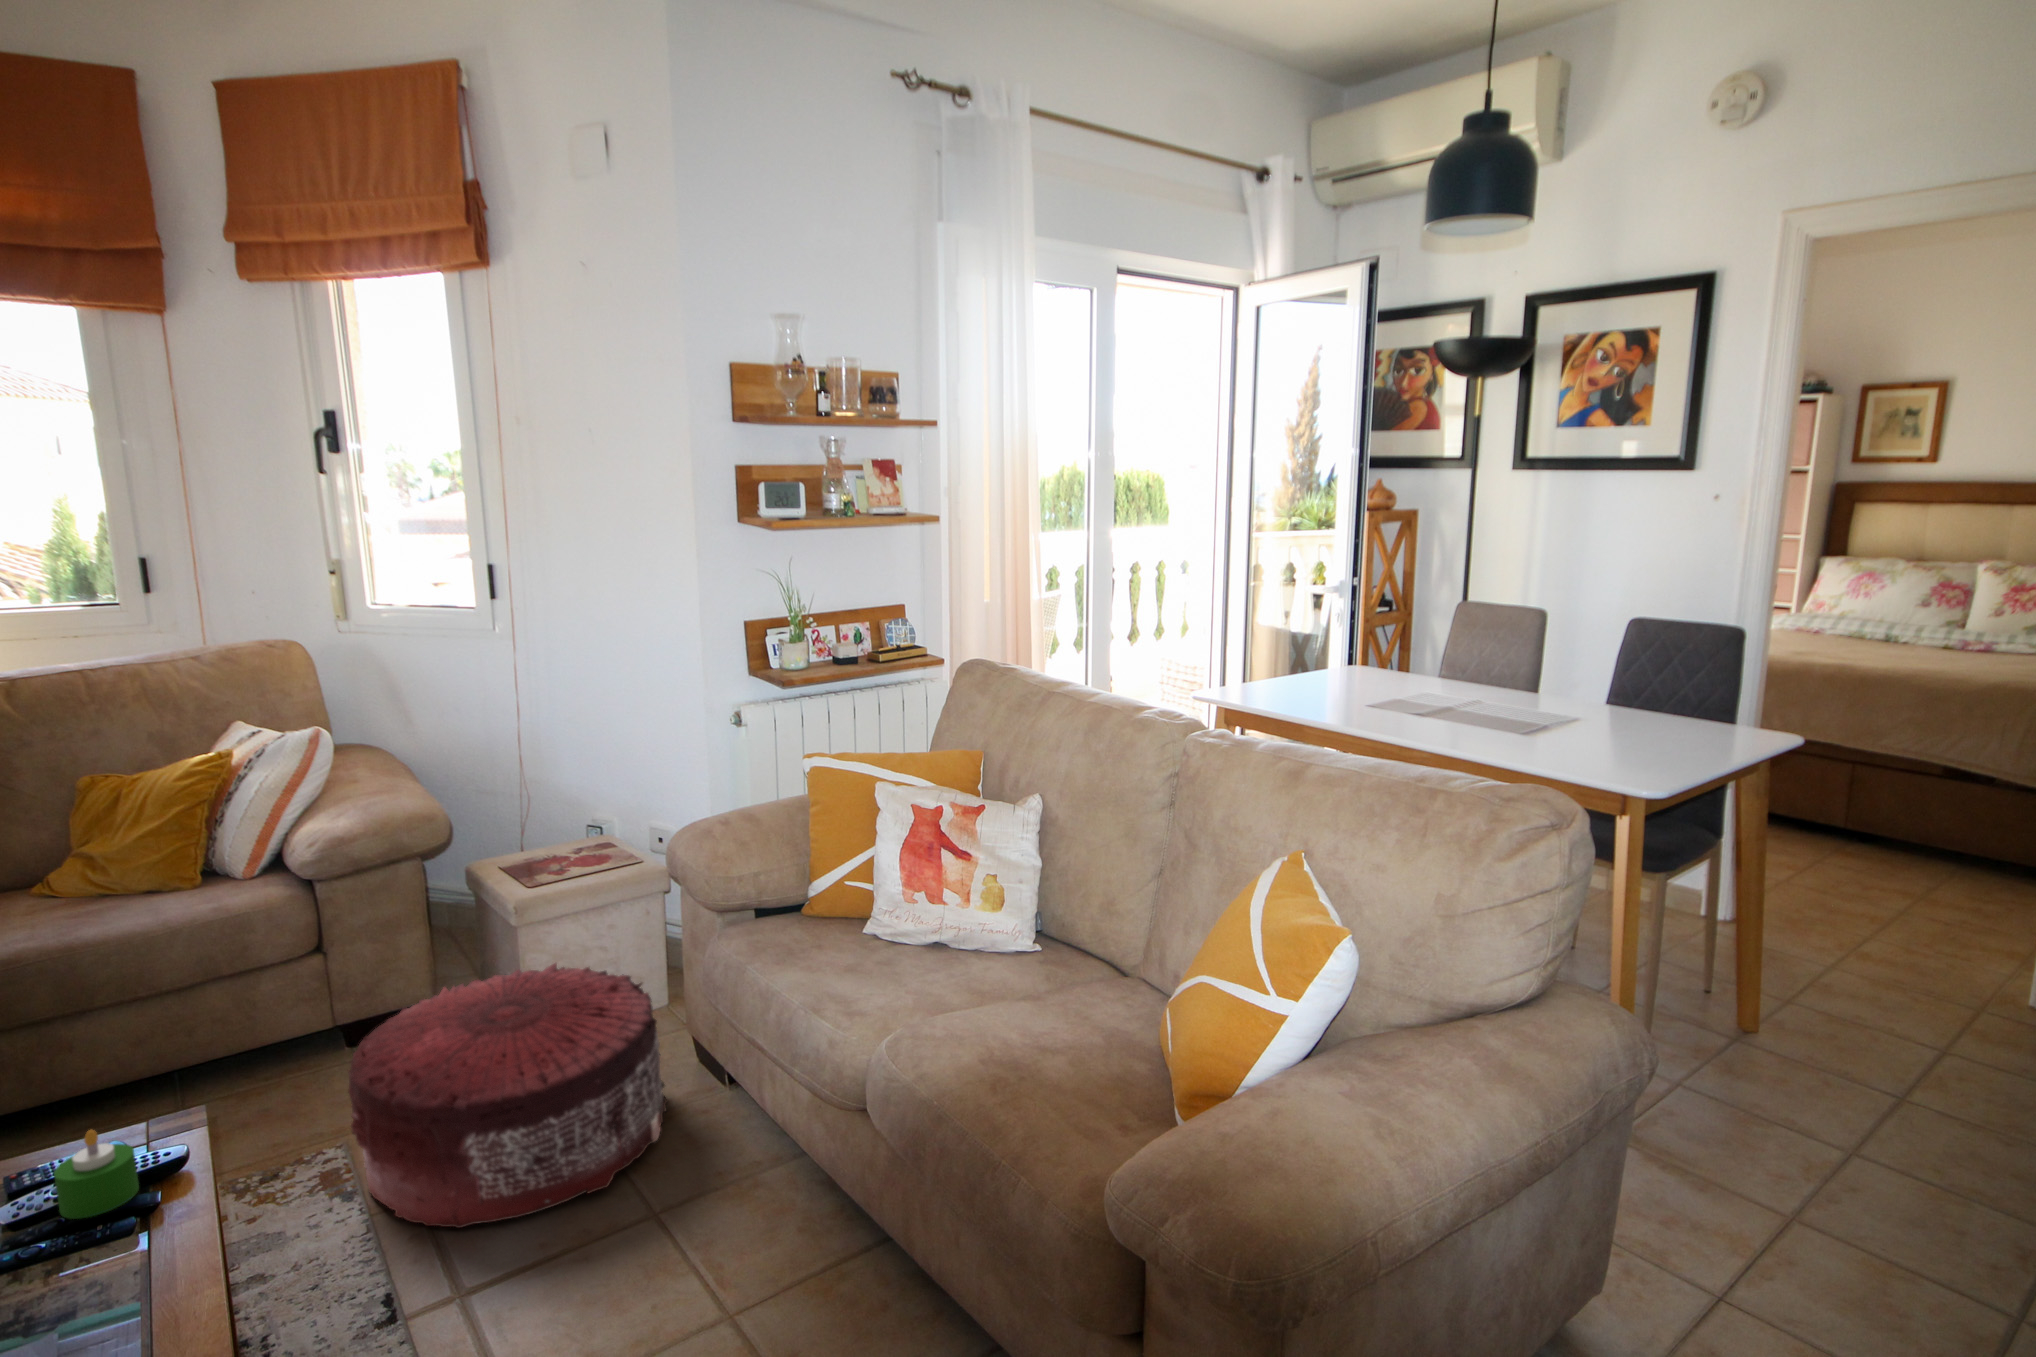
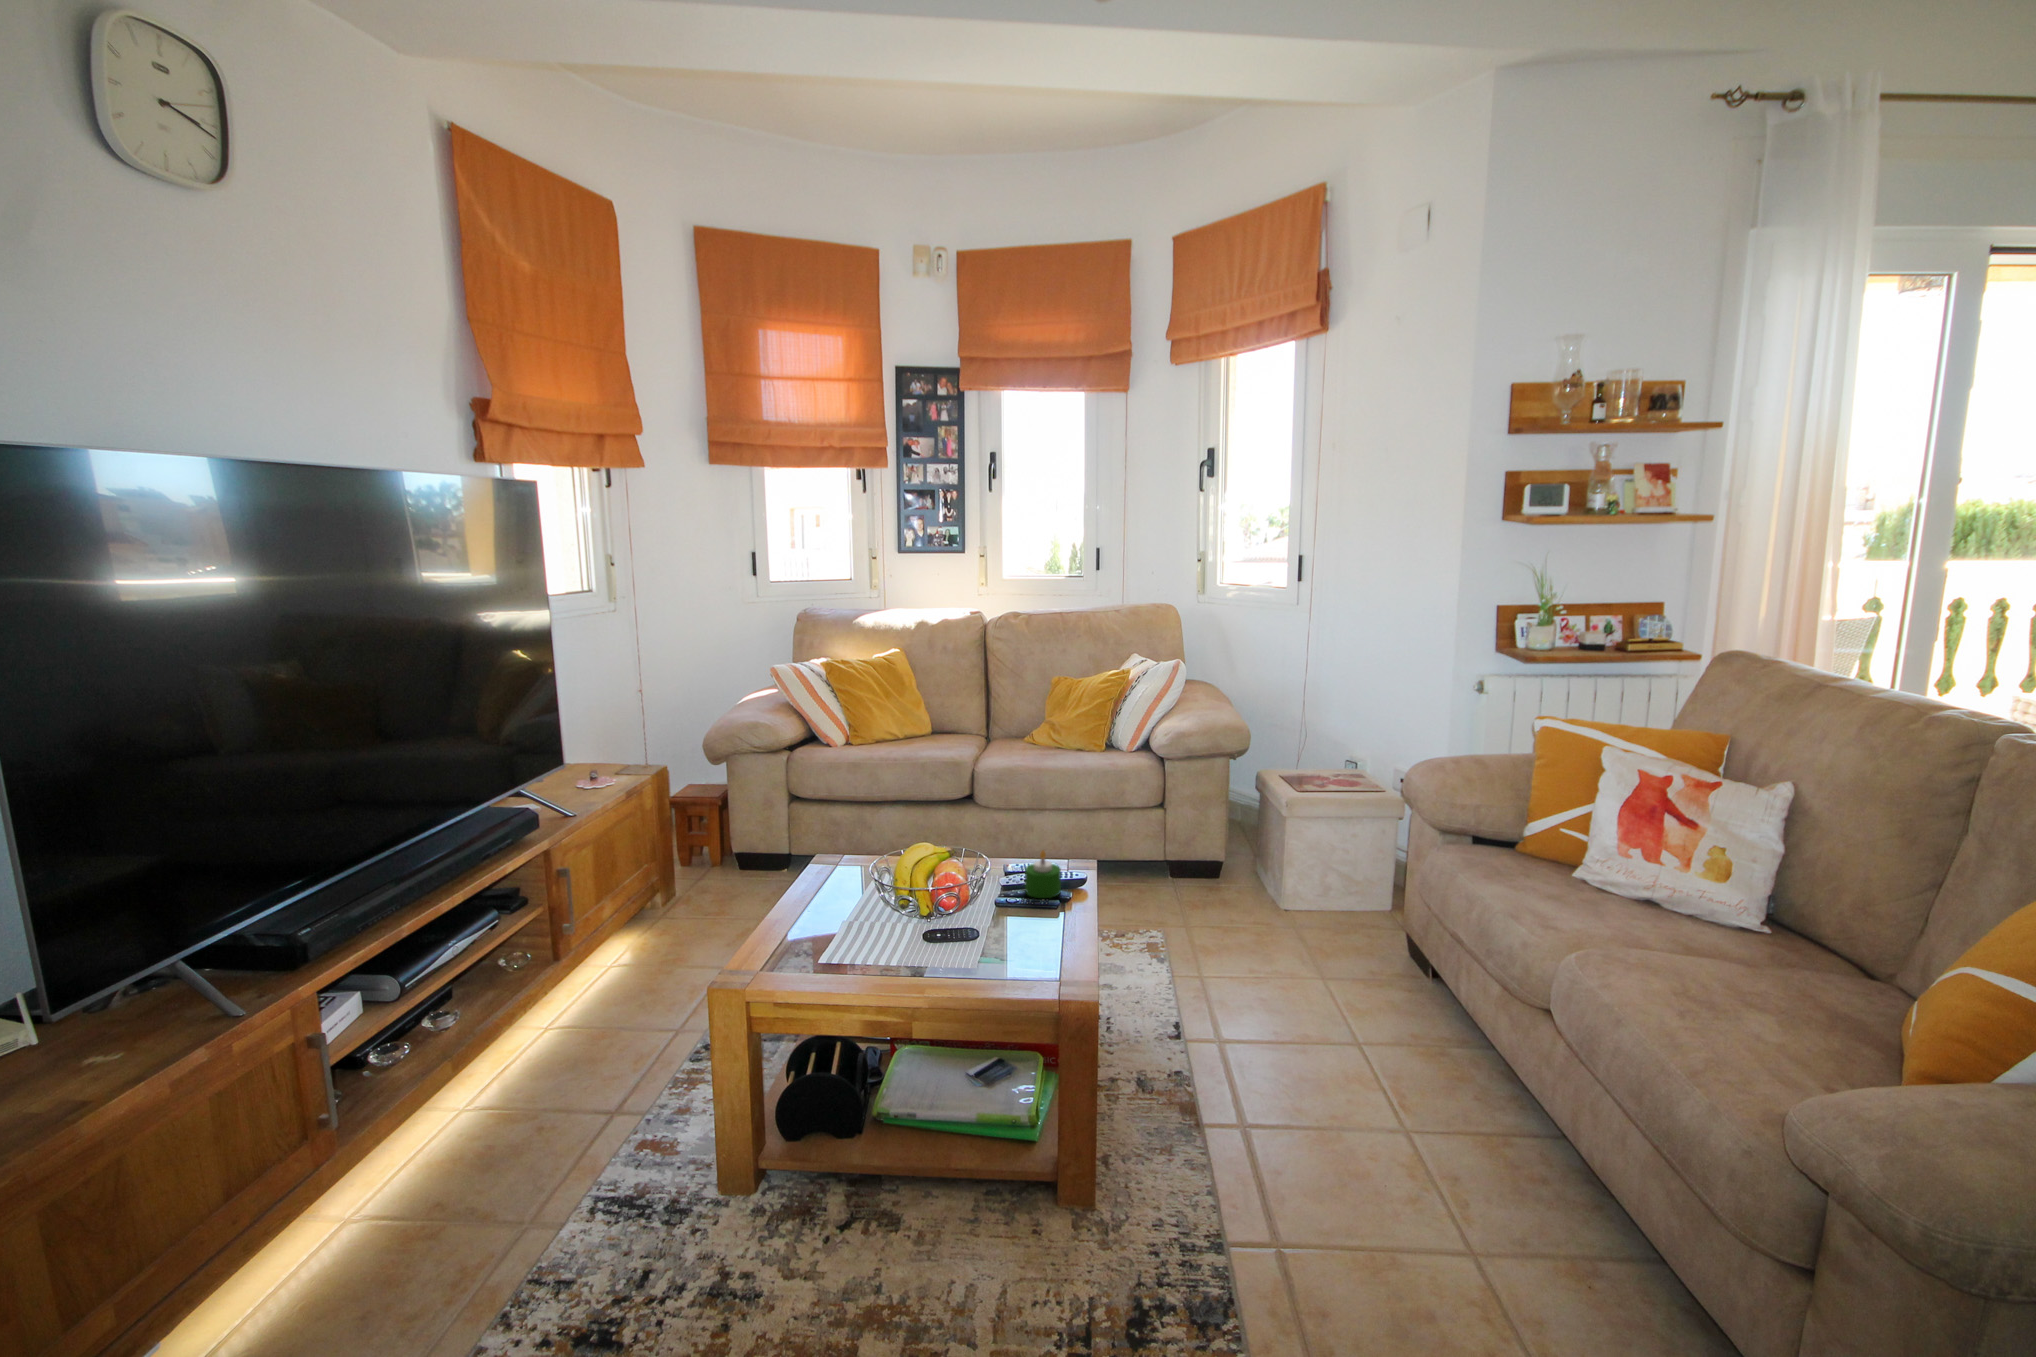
pouf: present [349,963,667,1228] -> none [1168,842,1382,1011]

